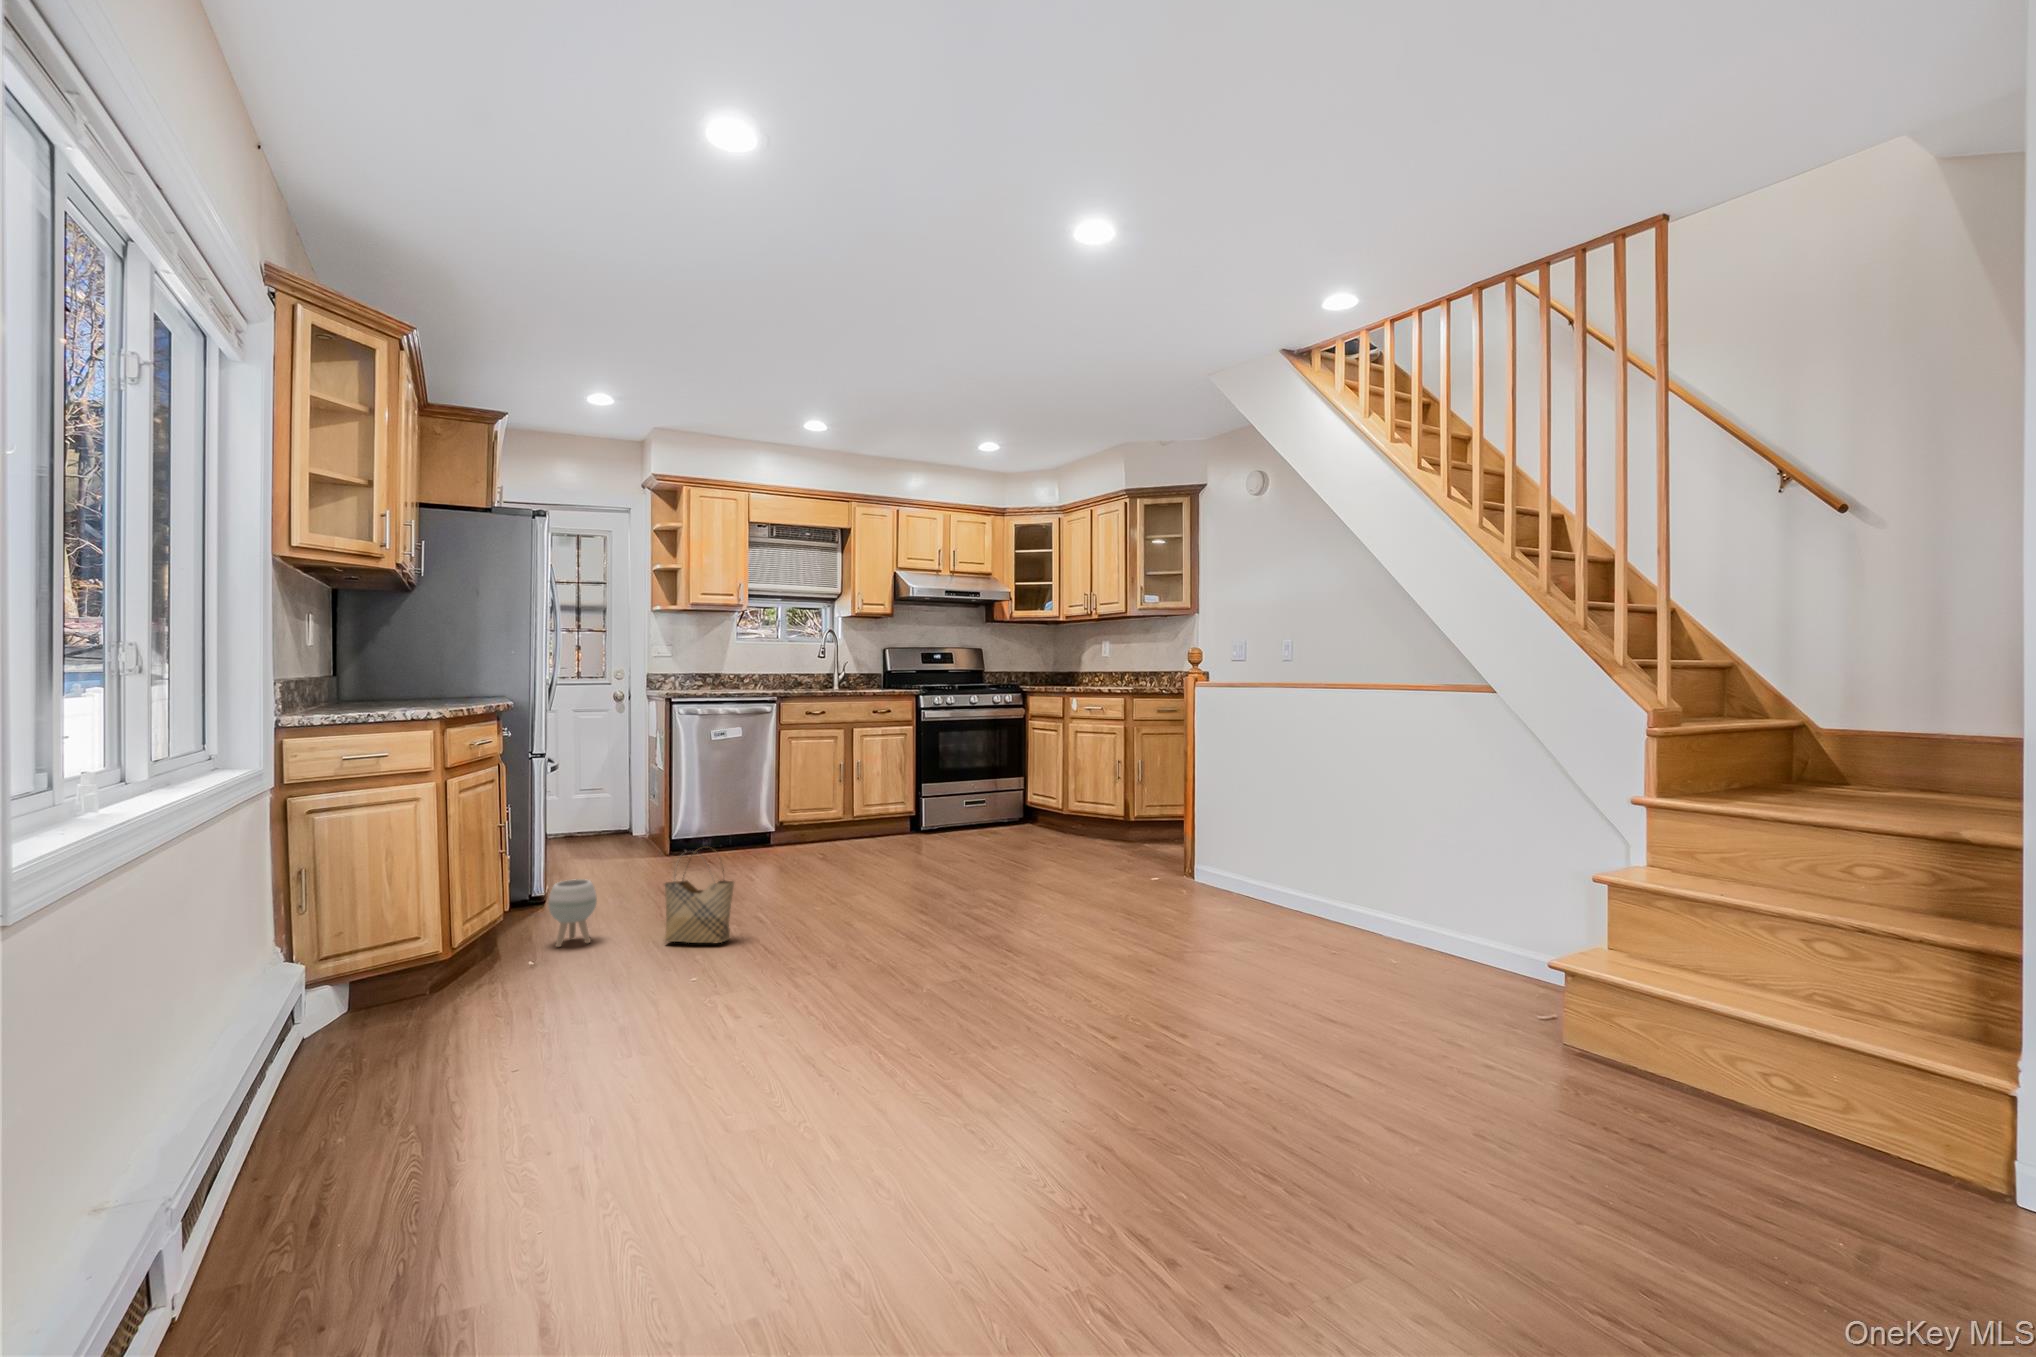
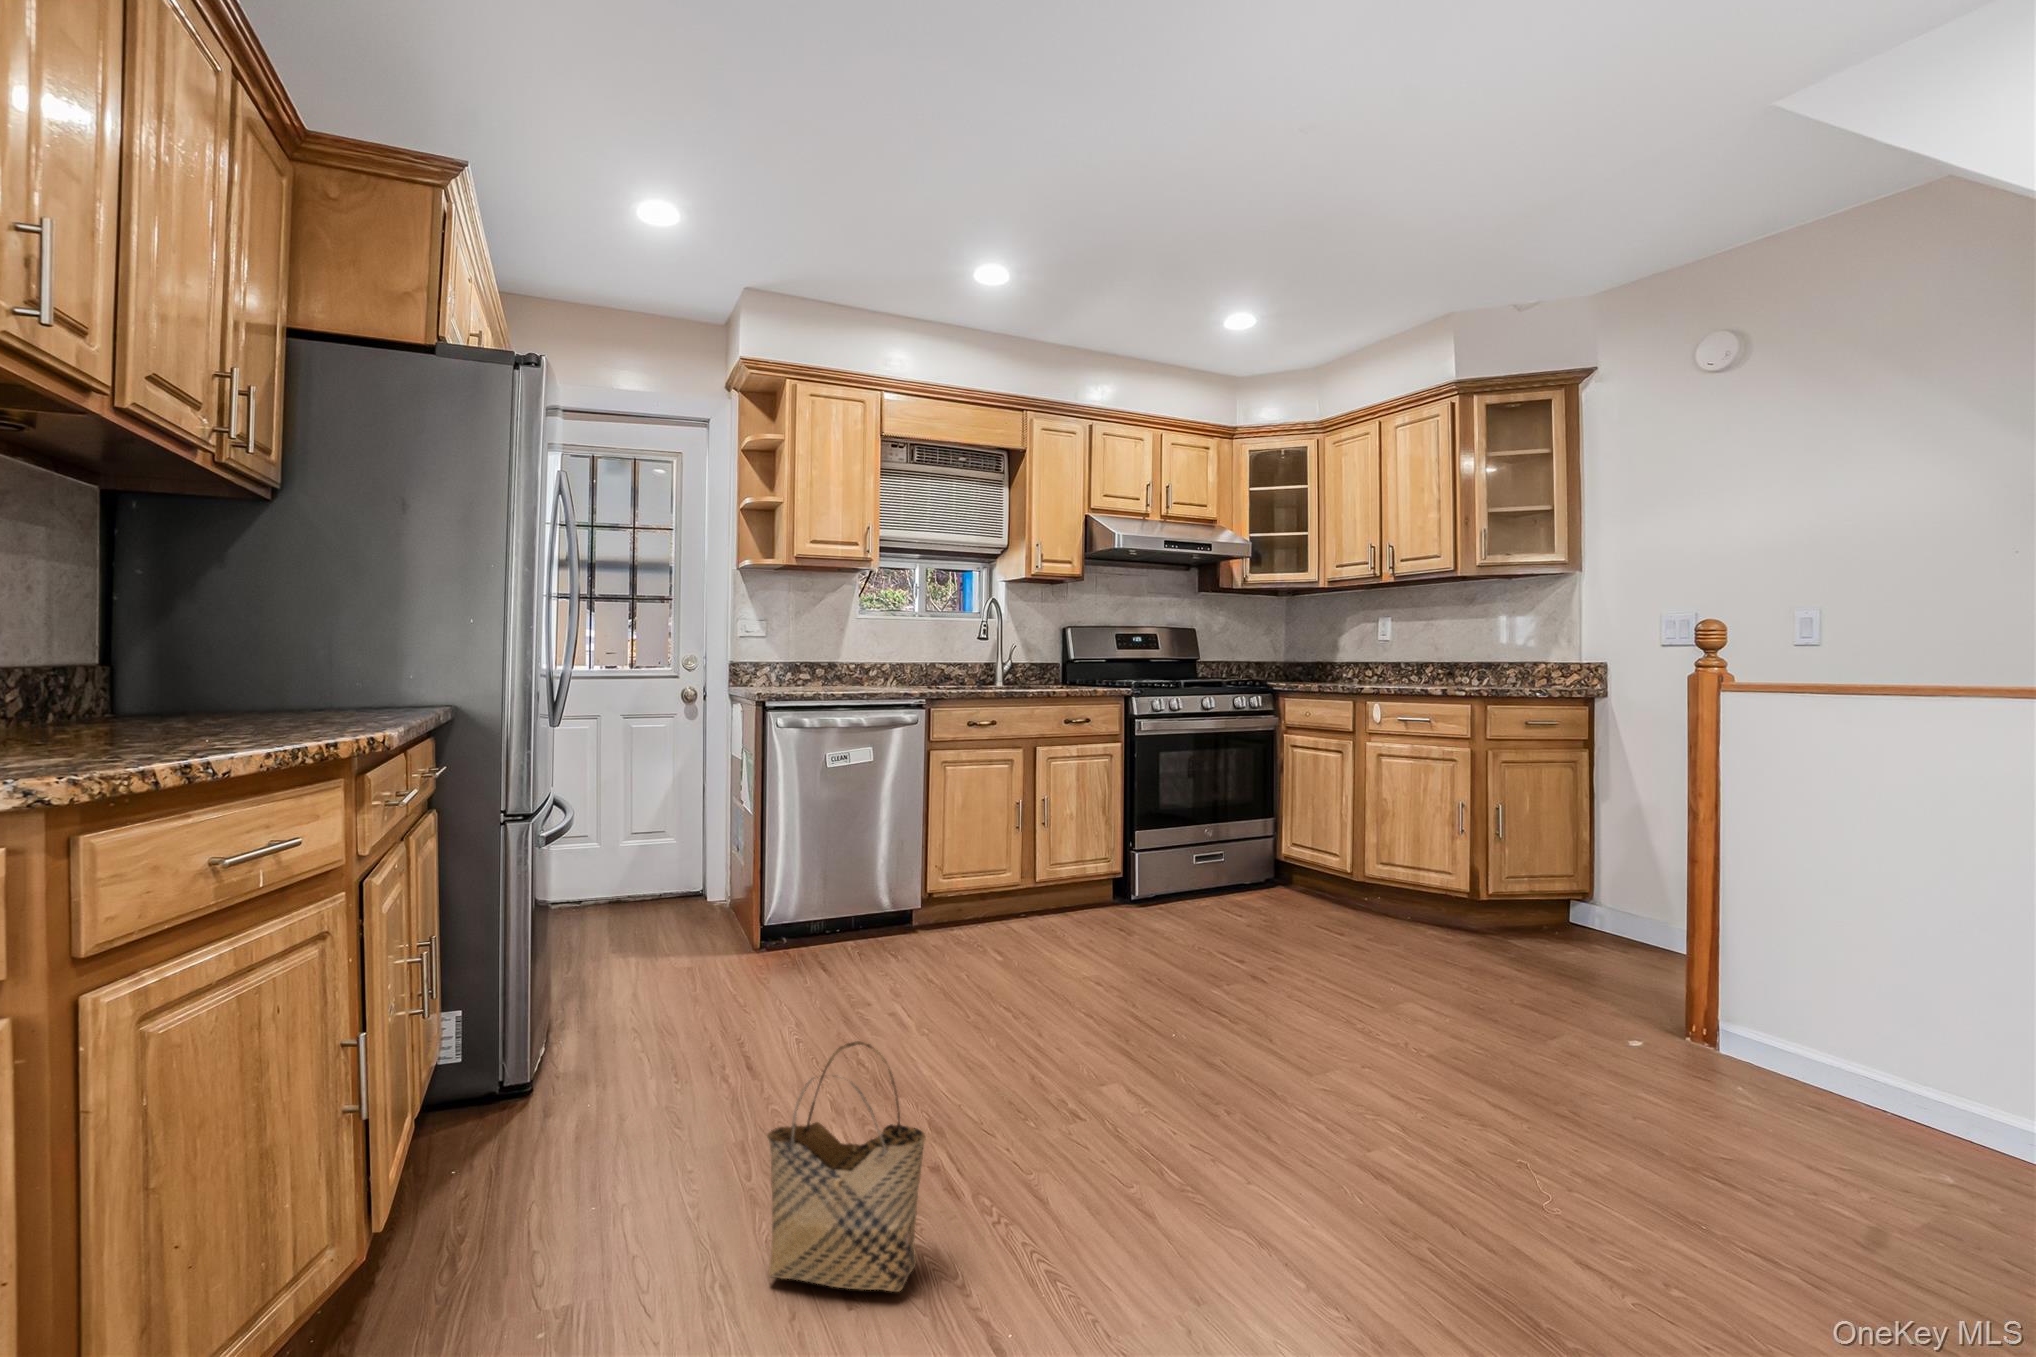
planter: present [548,879,597,947] -> none [511,1108,620,1282]

